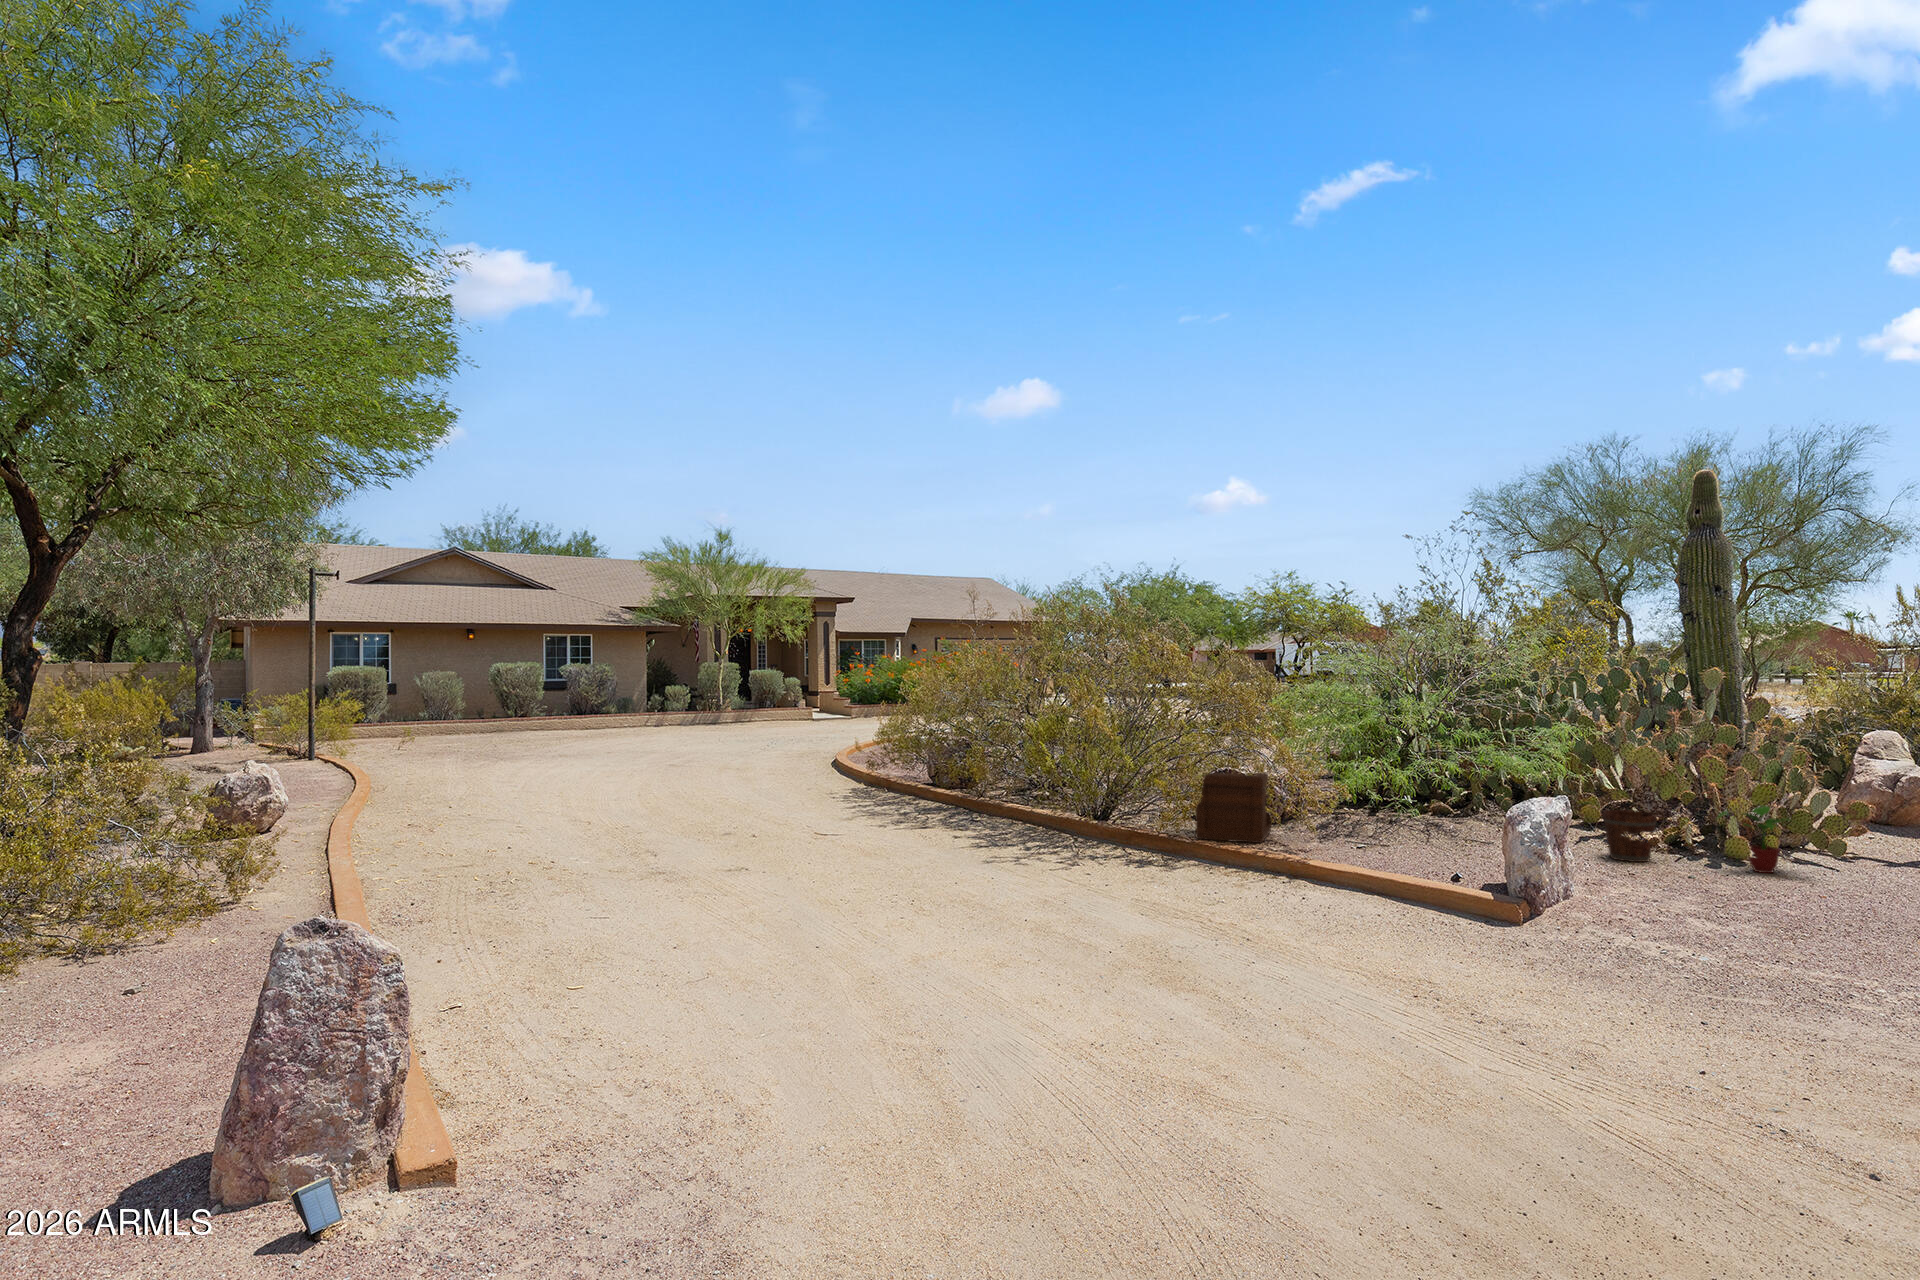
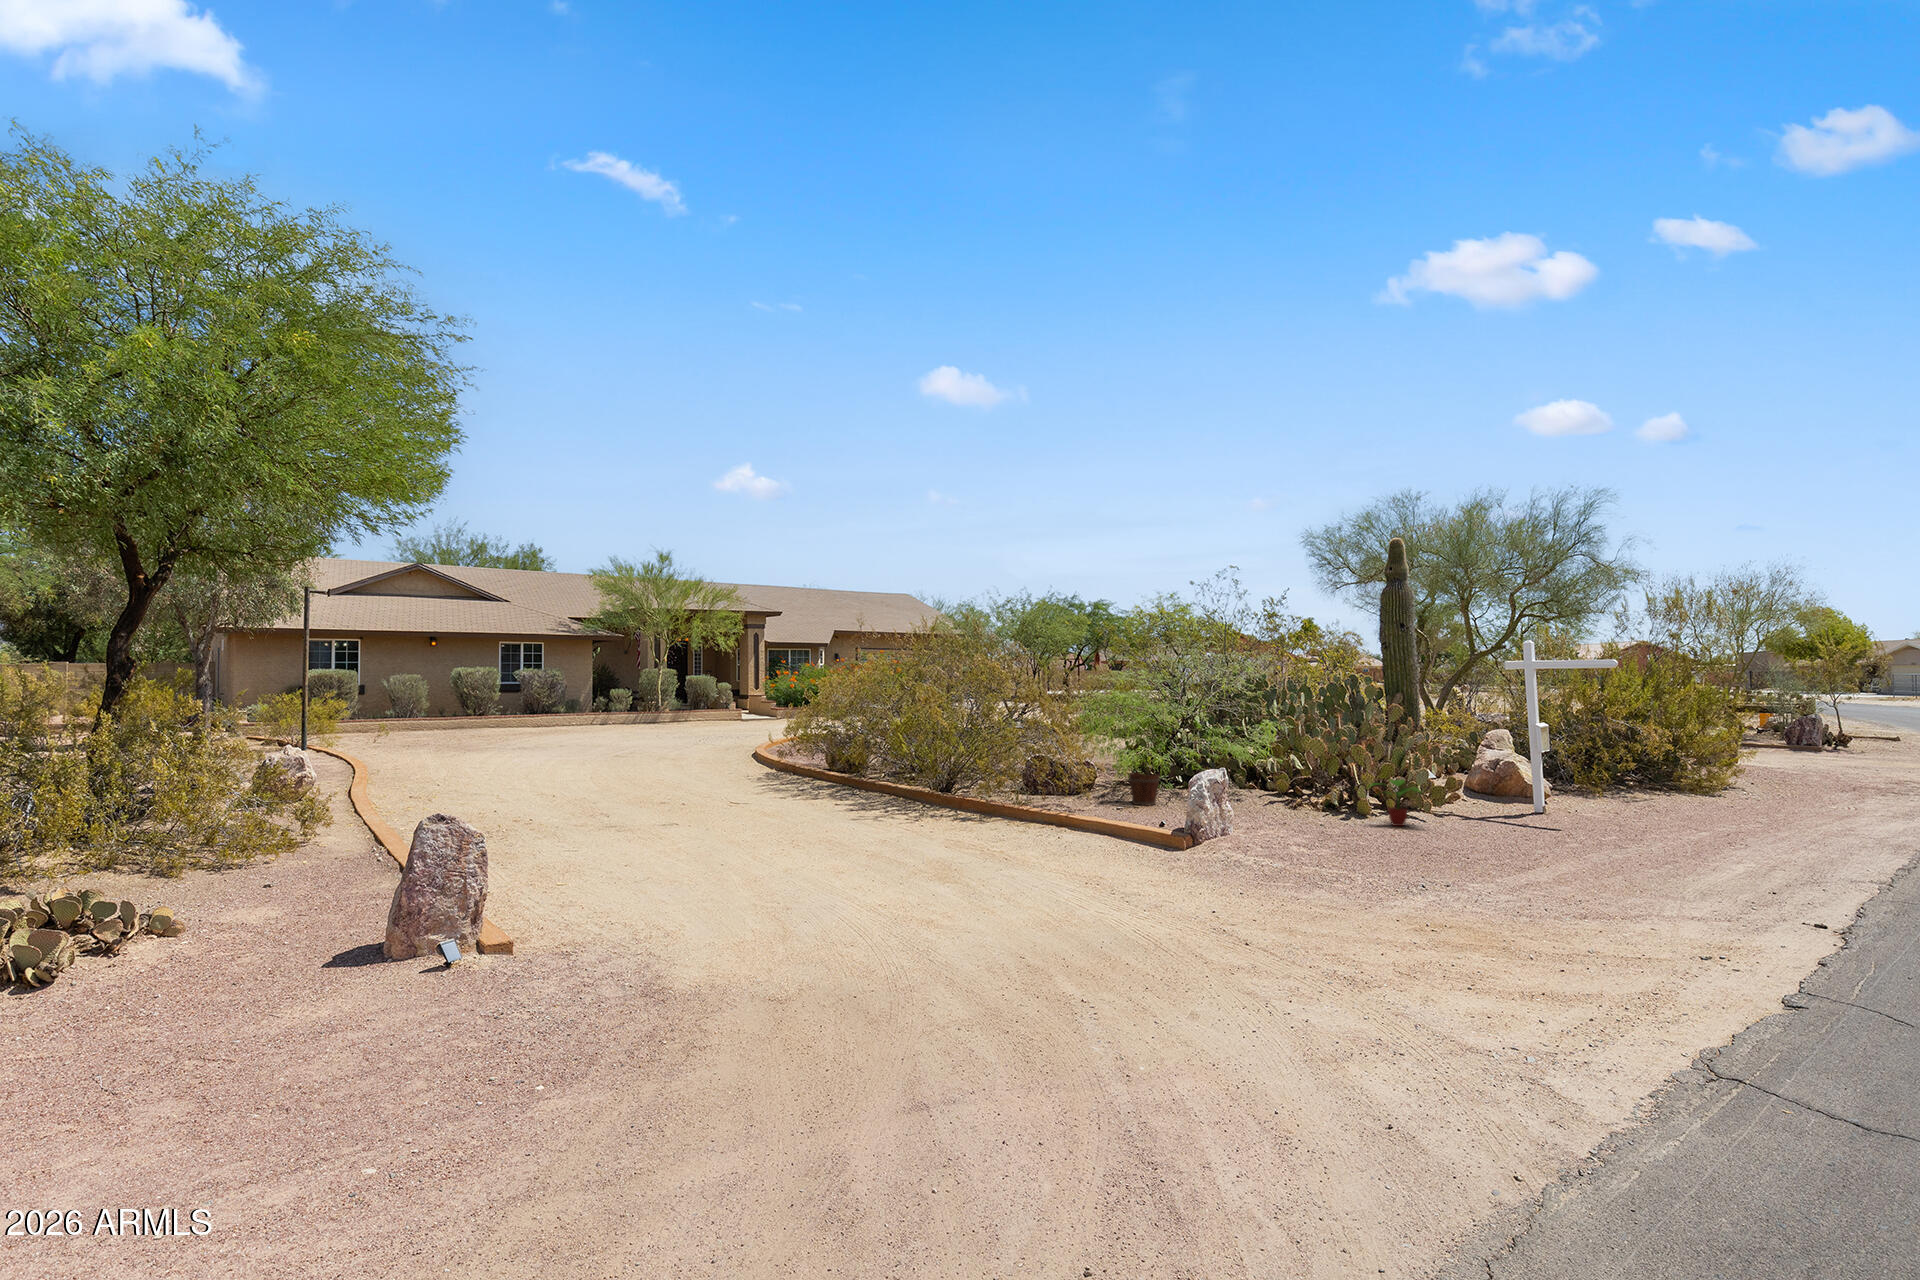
wooden crate: present [1196,772,1271,843] -> none [1014,754,1073,809]
bucket: present [1603,810,1657,862] -> present [1129,772,1160,806]

